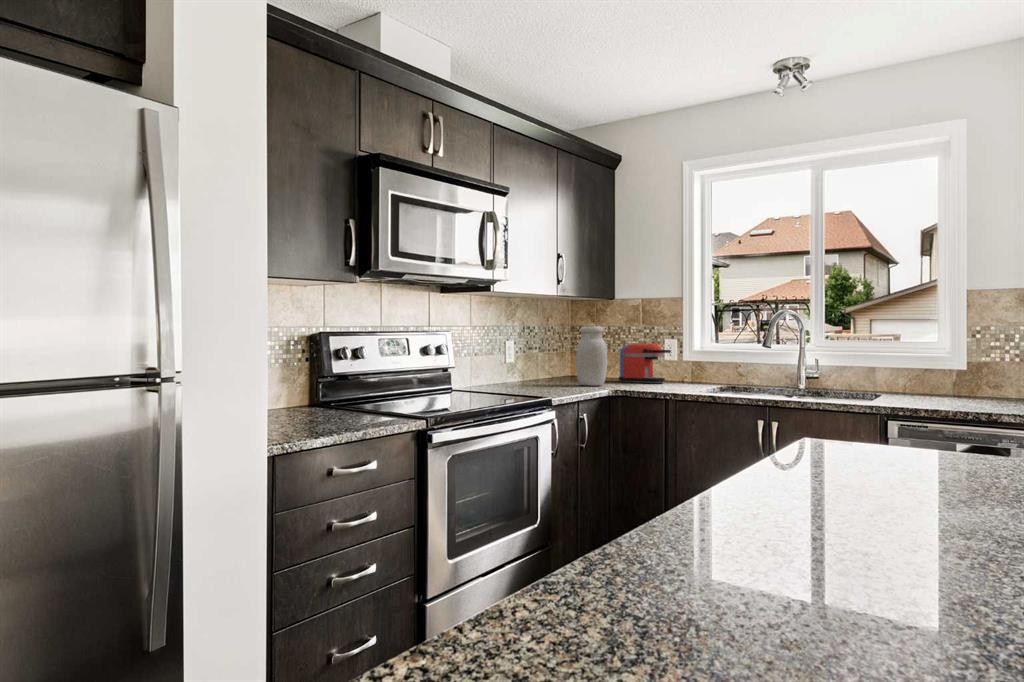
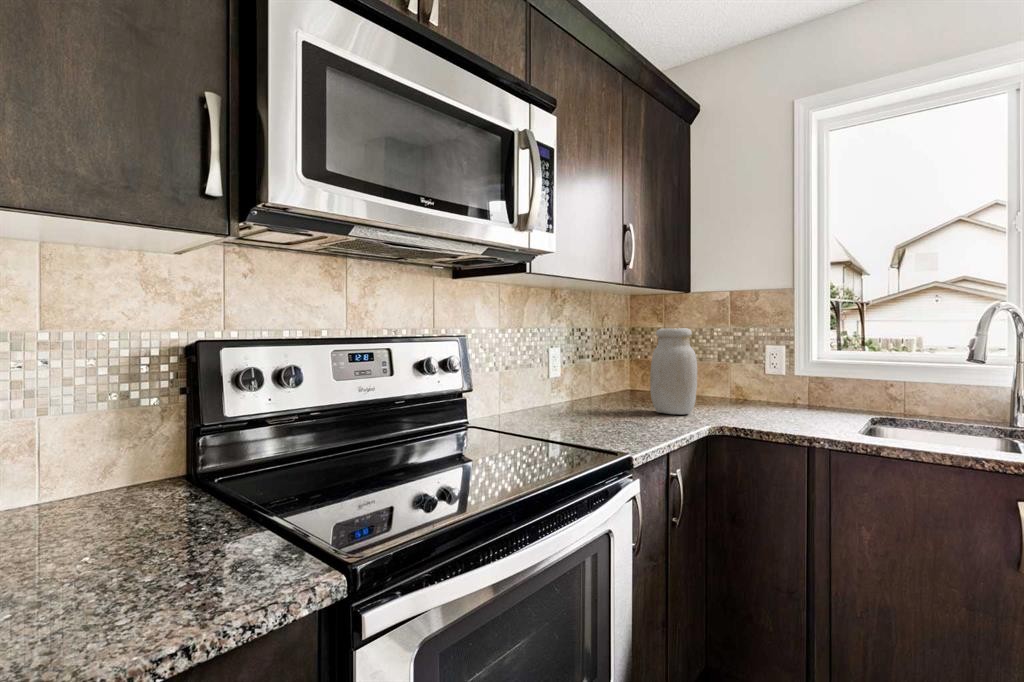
coffee maker: present [618,343,671,383] -> none [703,352,785,409]

